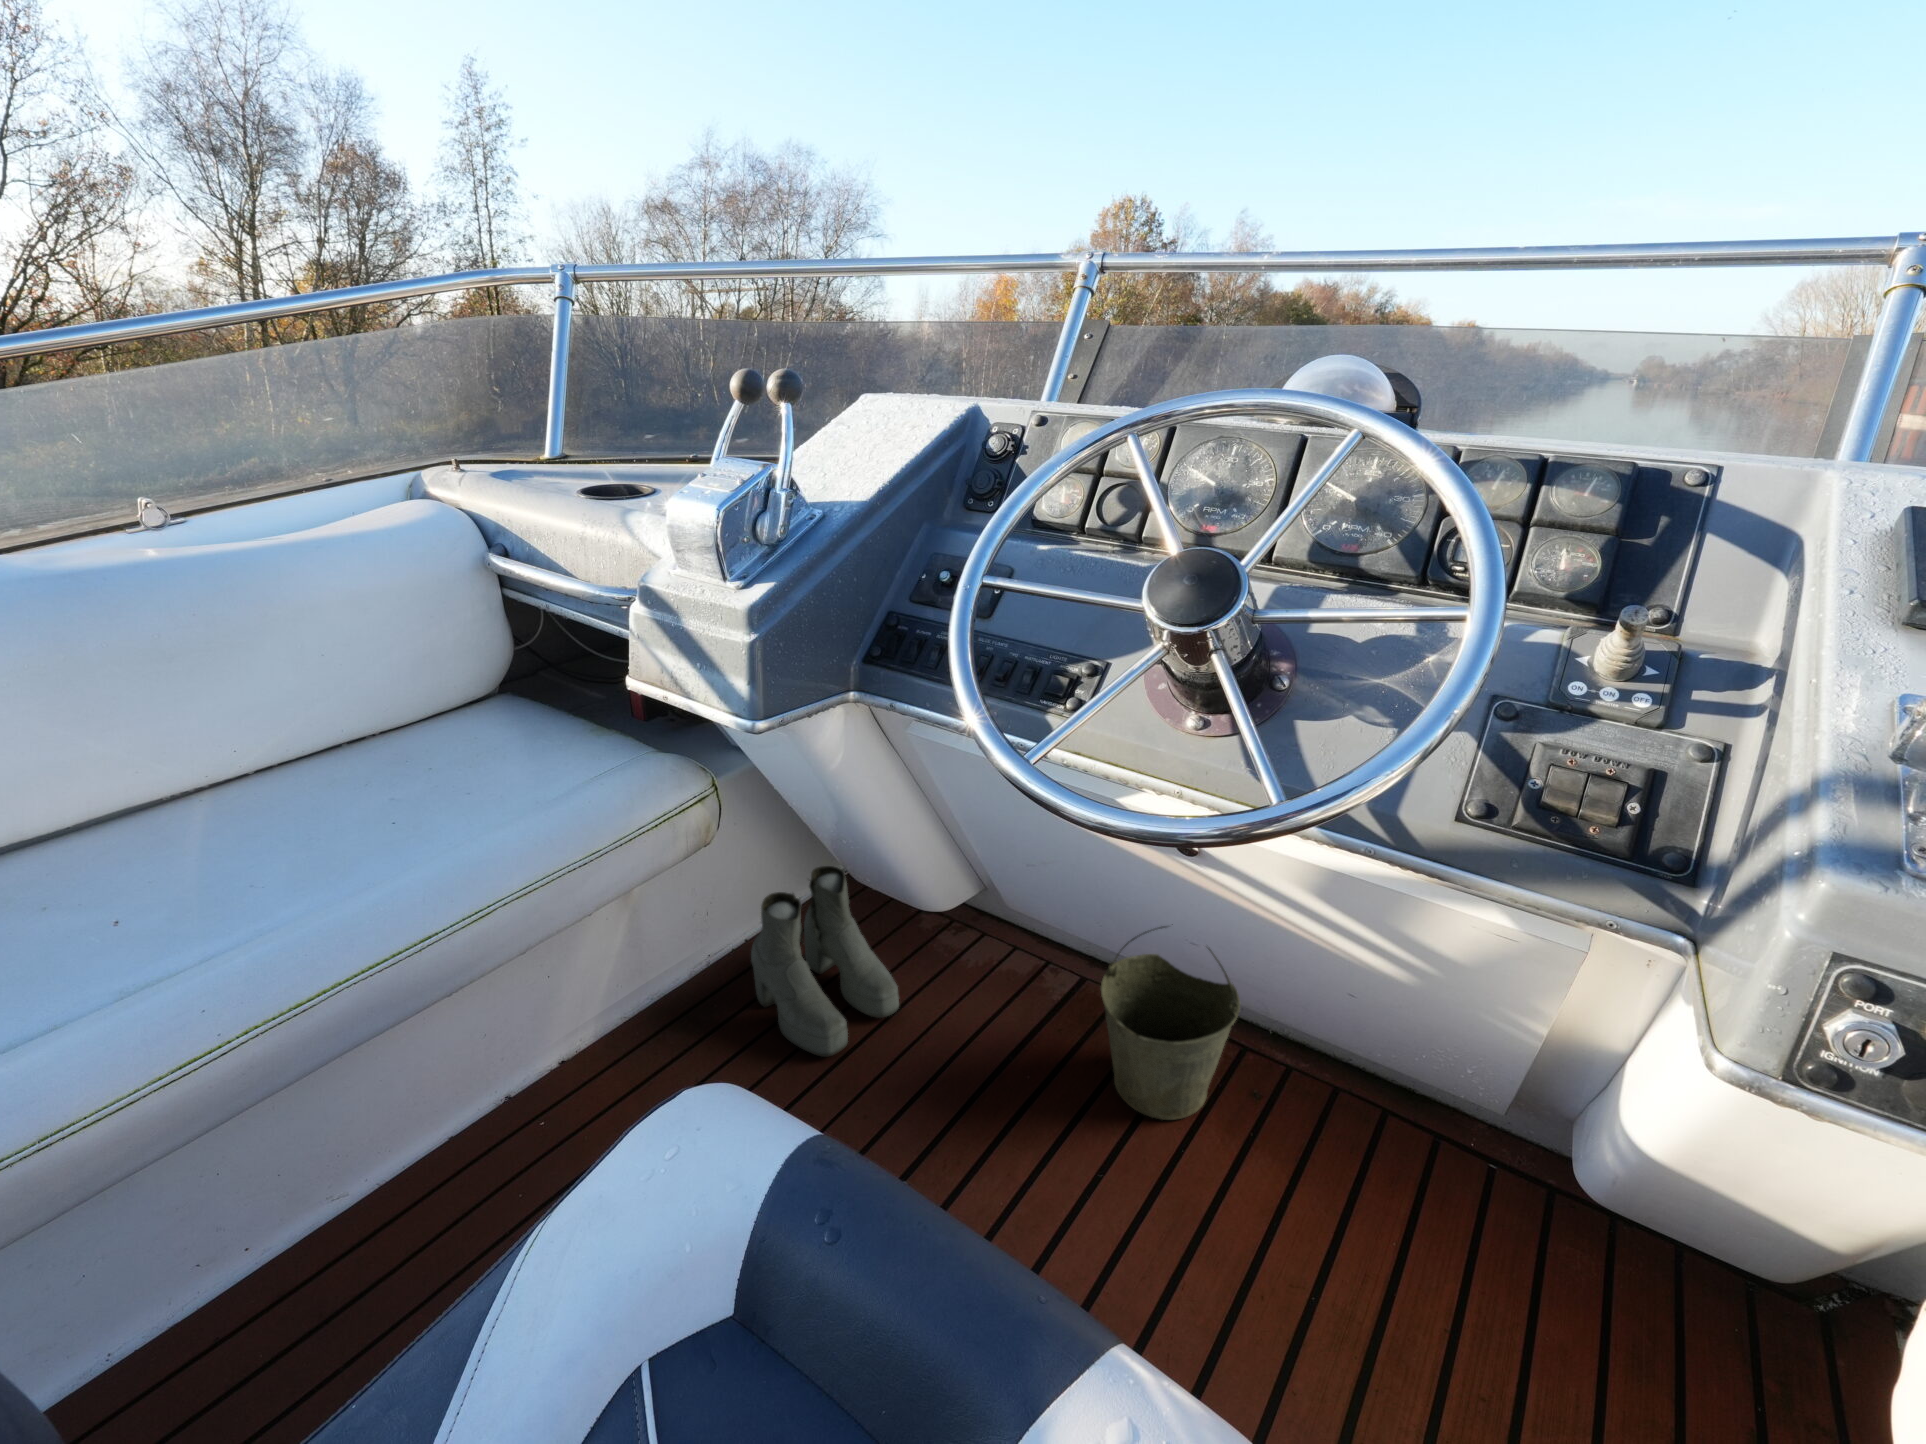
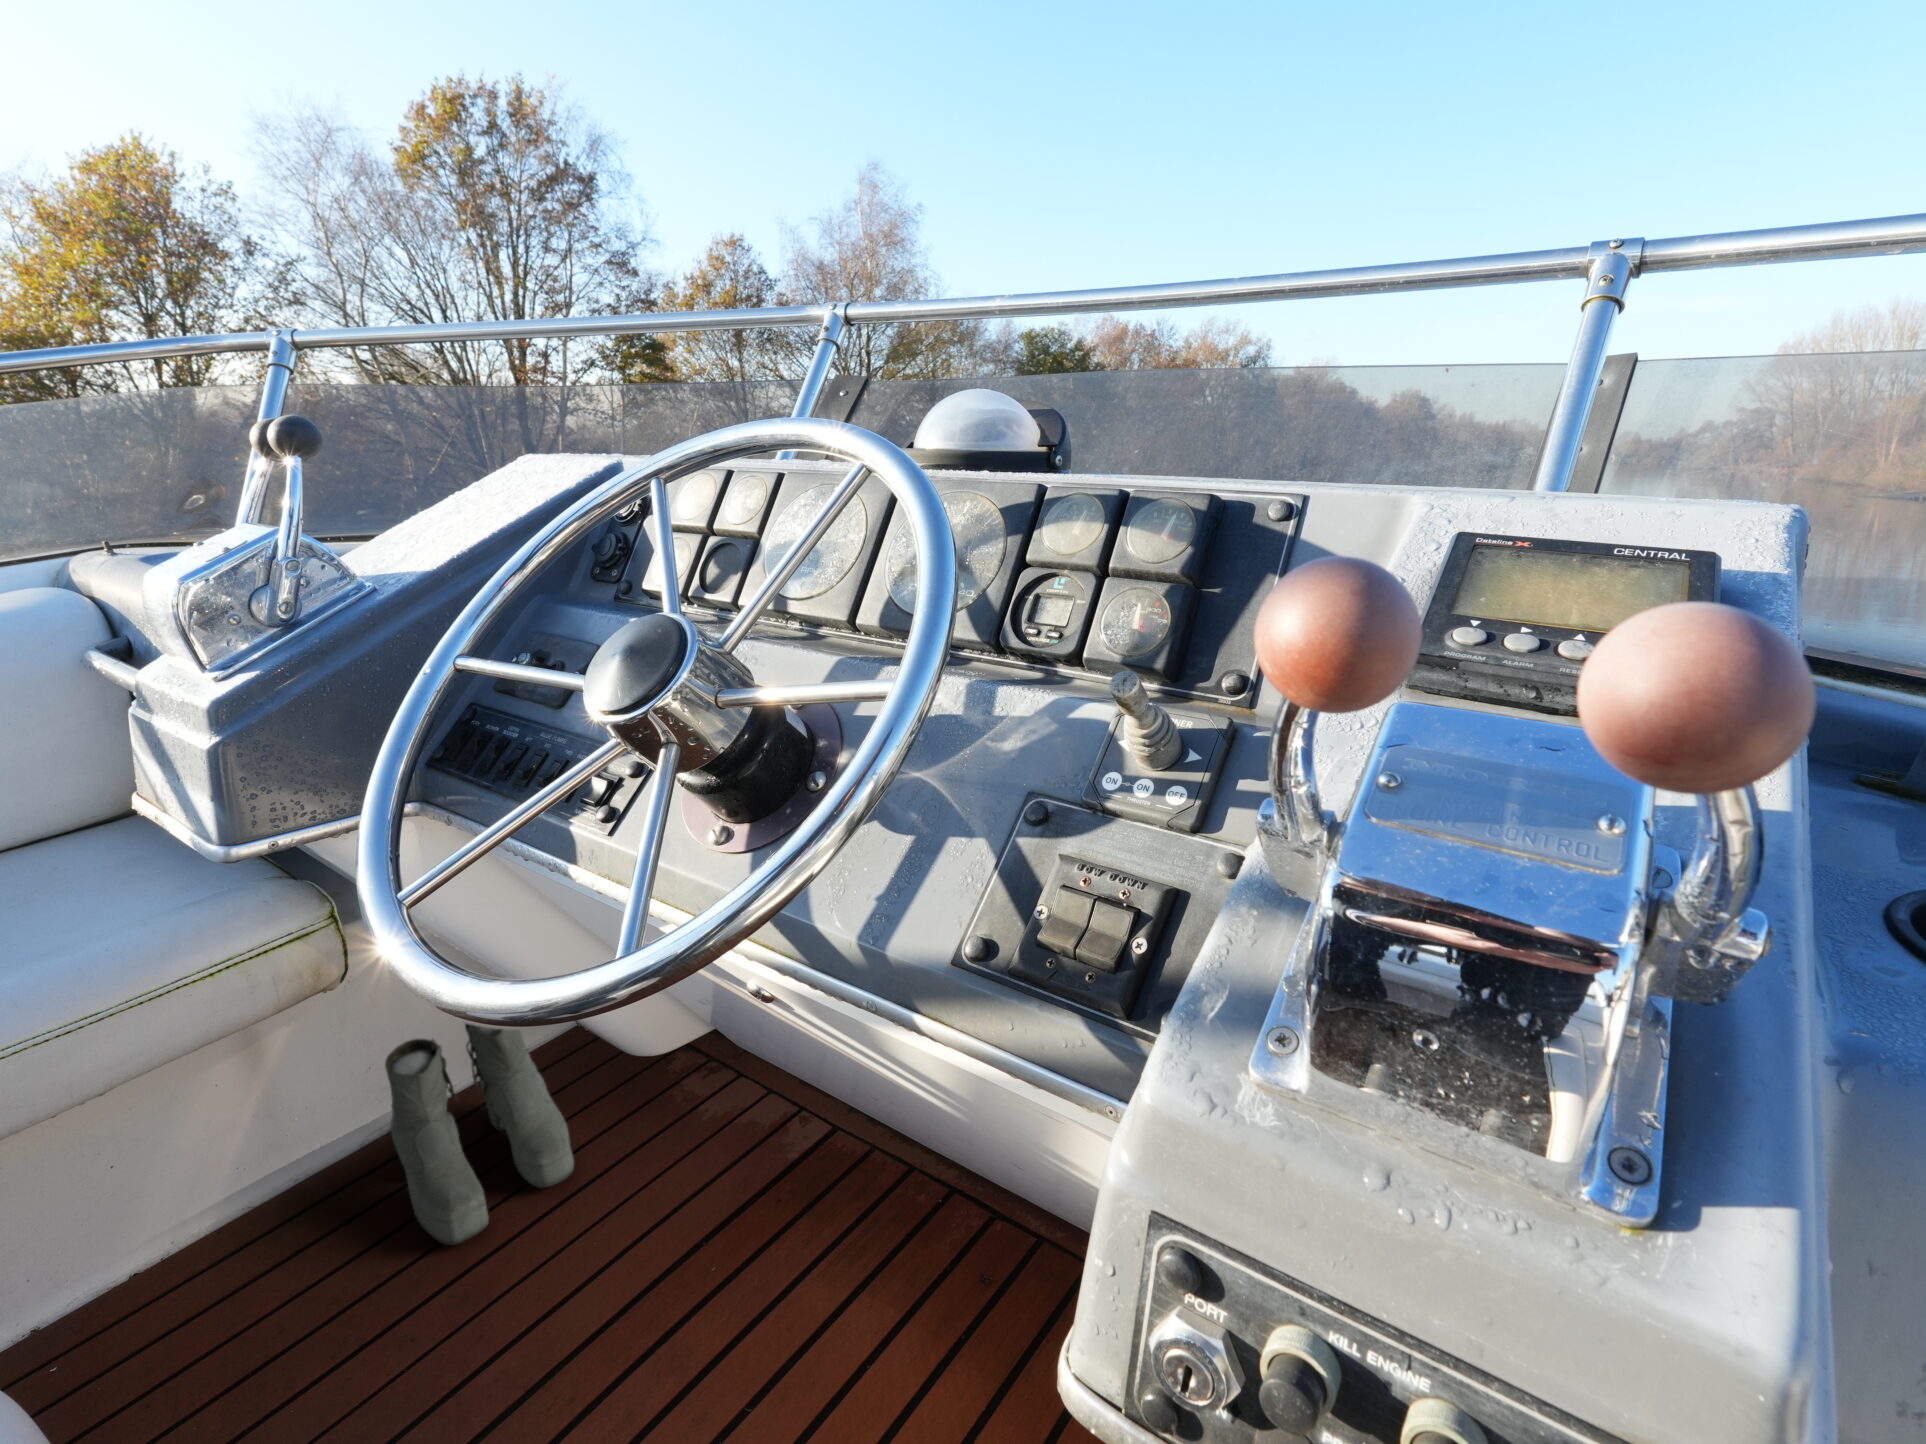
bucket: present [1100,926,1240,1120] -> none [754,1068,924,1313]

